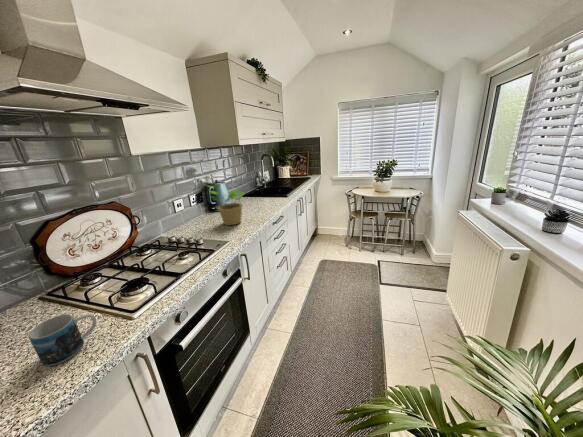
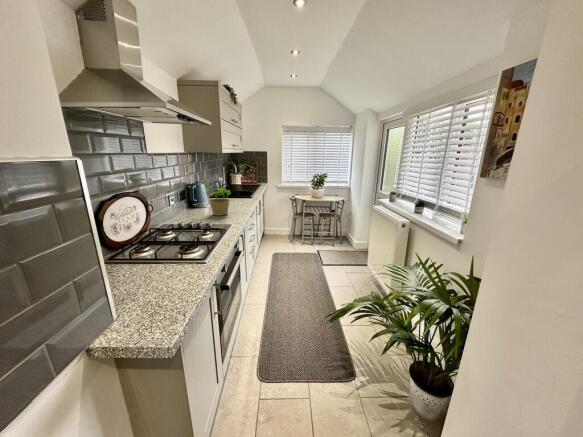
mug: present [29,314,97,366] -> none [156,254,188,284]

